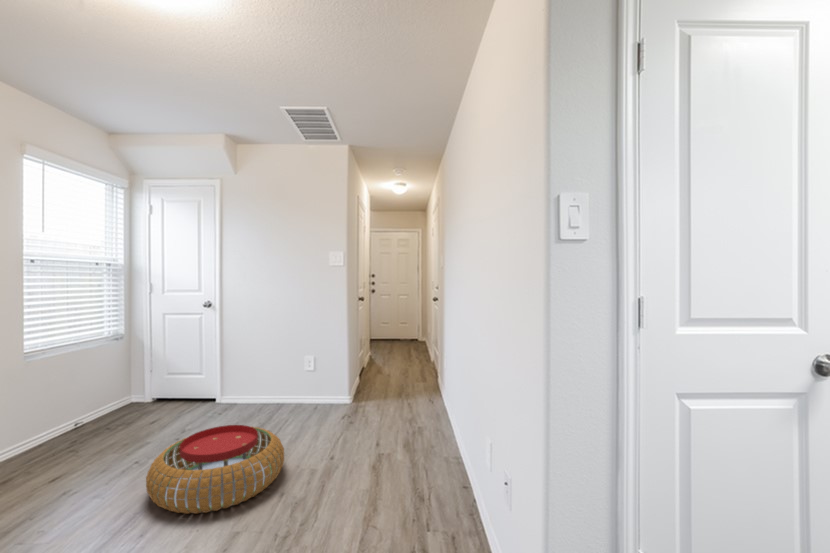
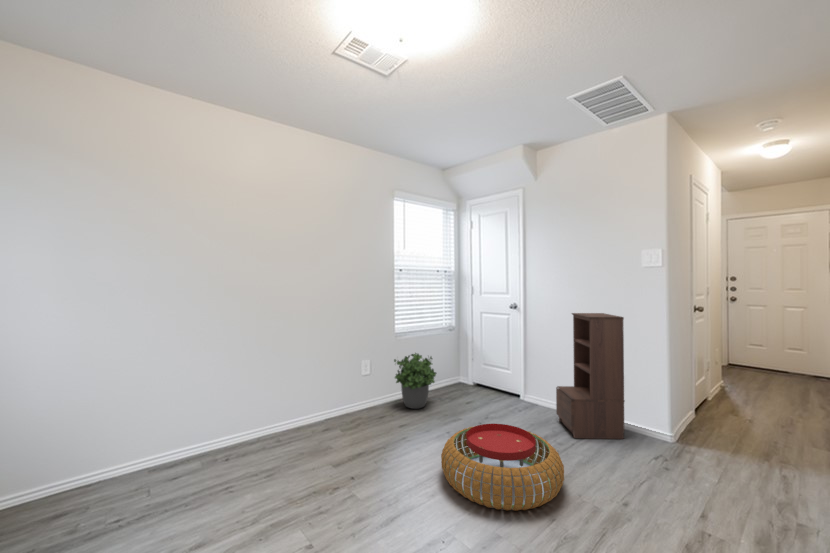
bookshelf: none [259,306,319,423] -> present [556,313,625,439]
potted plant: none [26,374,106,452] -> present [394,353,436,409]

